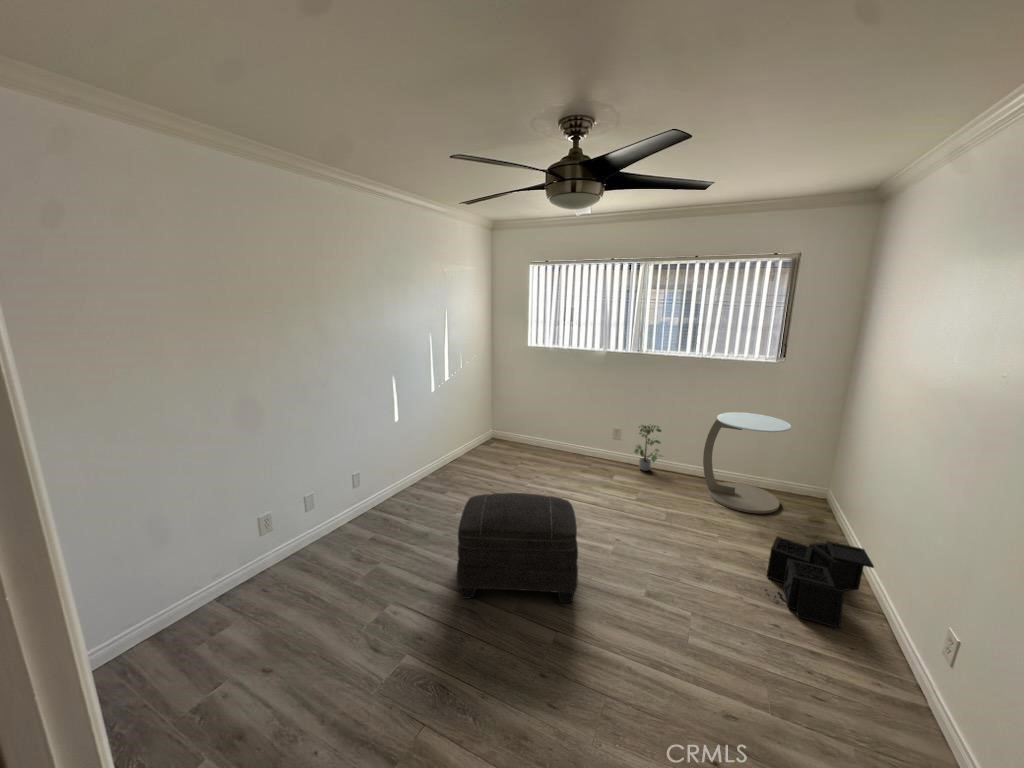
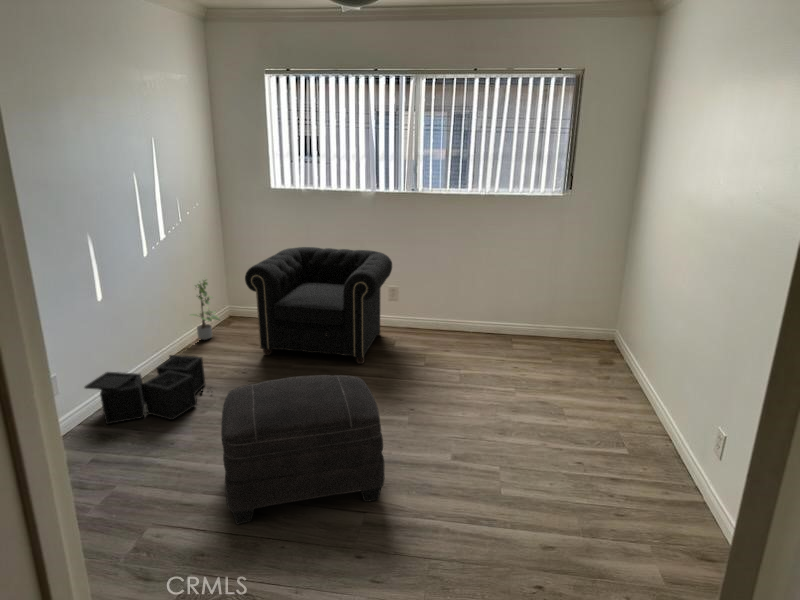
armchair: none [500,392,617,490] -> present [245,247,392,364]
side table: present [703,412,791,514] -> none [493,255,581,364]
potted plant: present [634,425,662,471] -> present [191,280,219,340]
storage bin: present [765,536,874,628] -> present [85,355,205,424]

